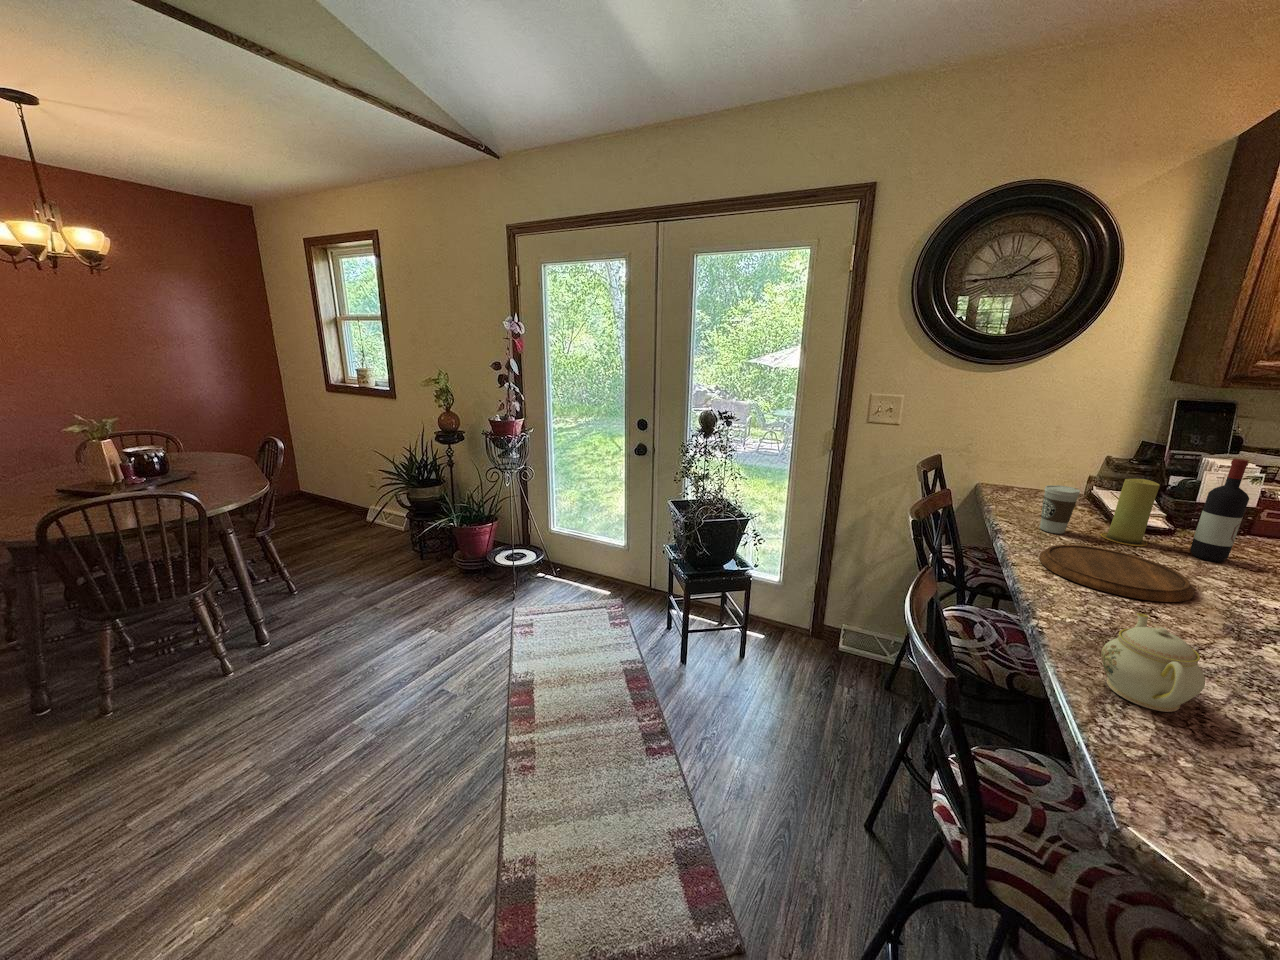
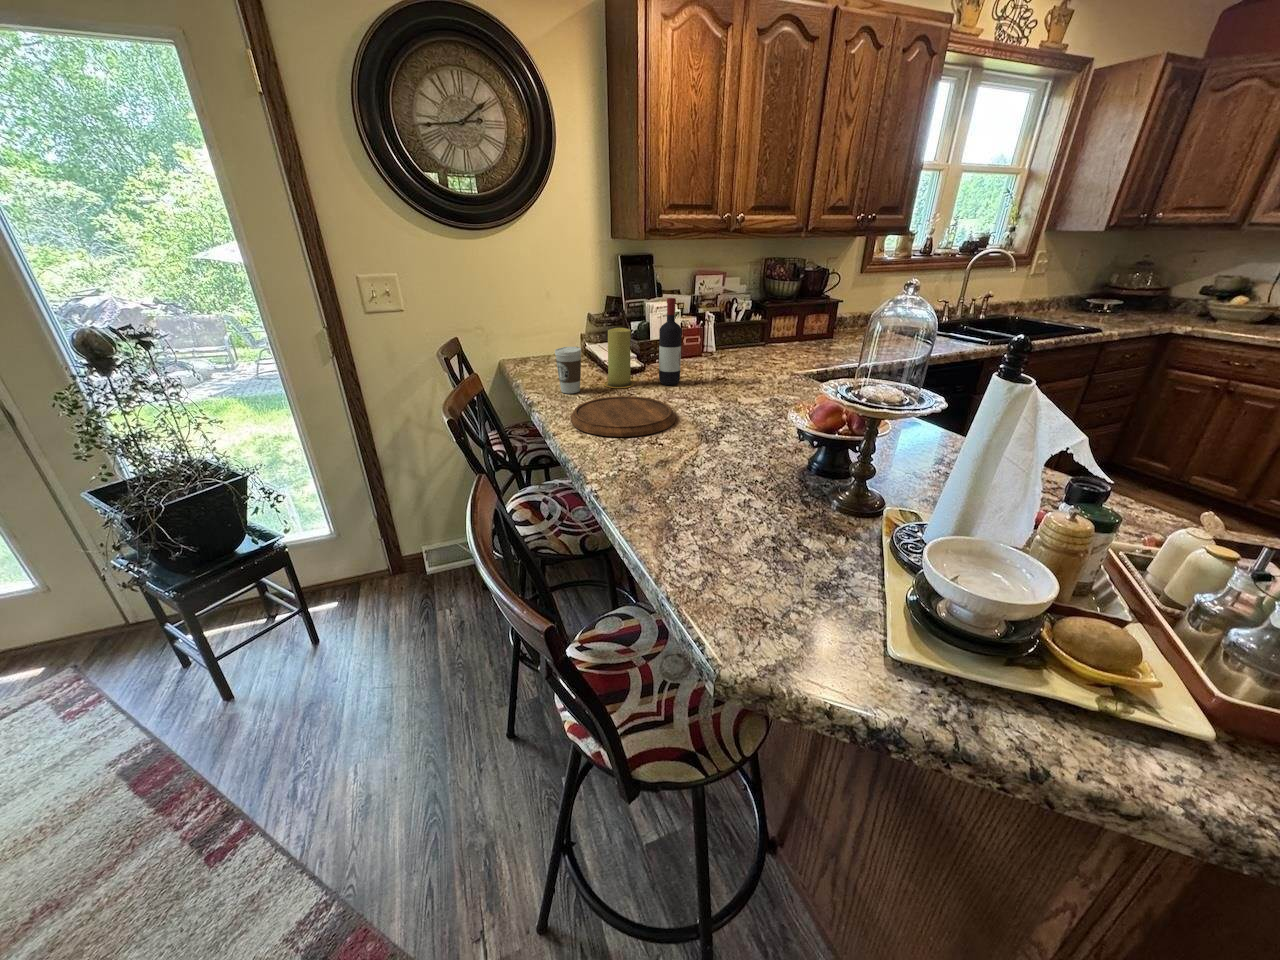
teapot: present [1101,613,1205,712] -> none [650,453,721,539]

